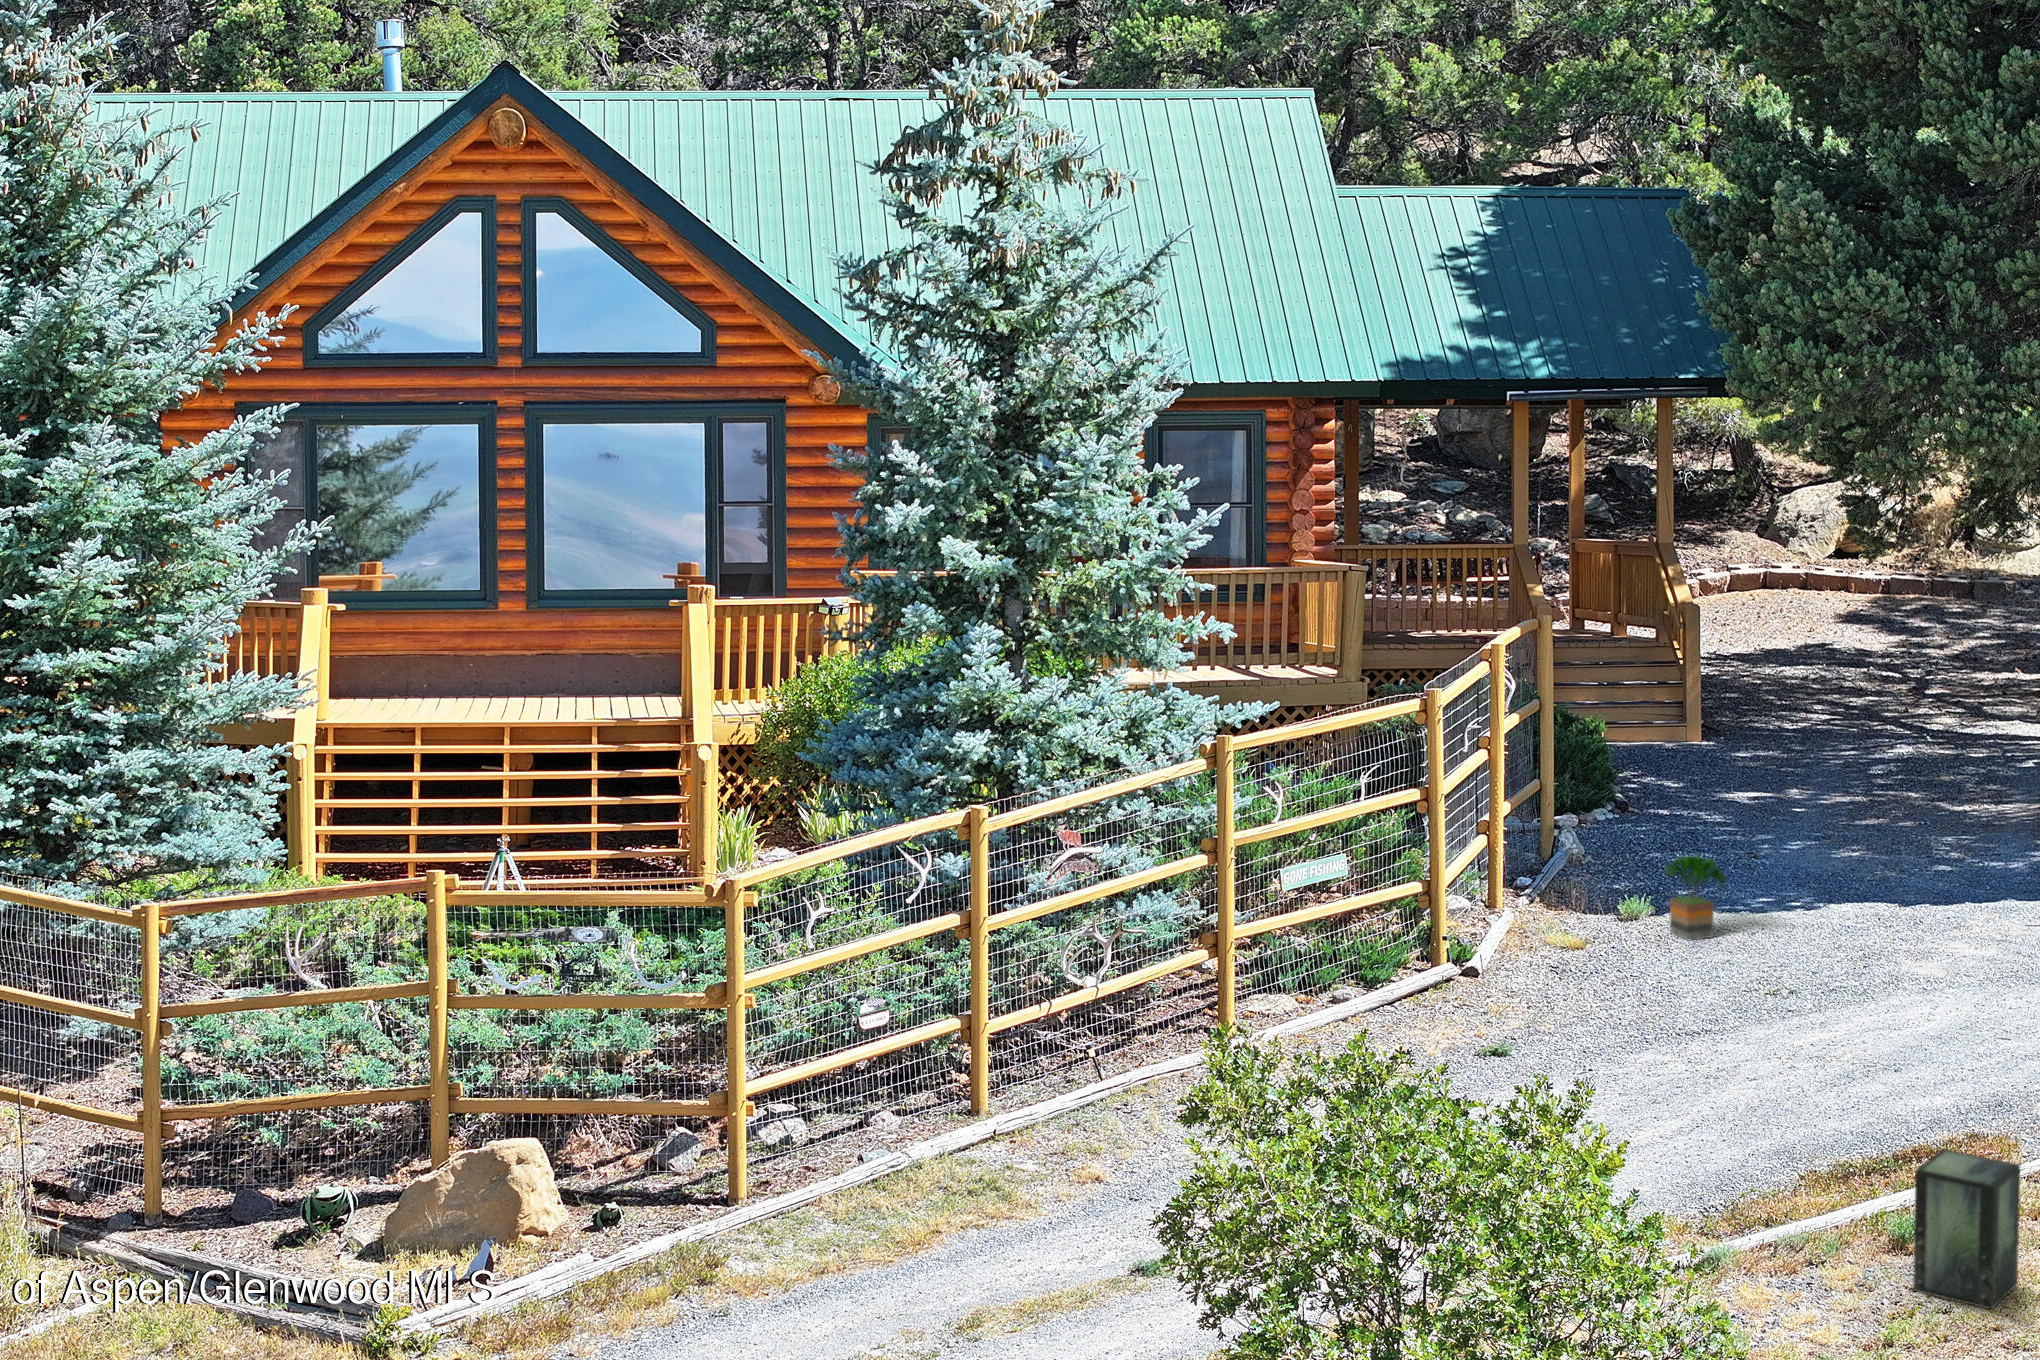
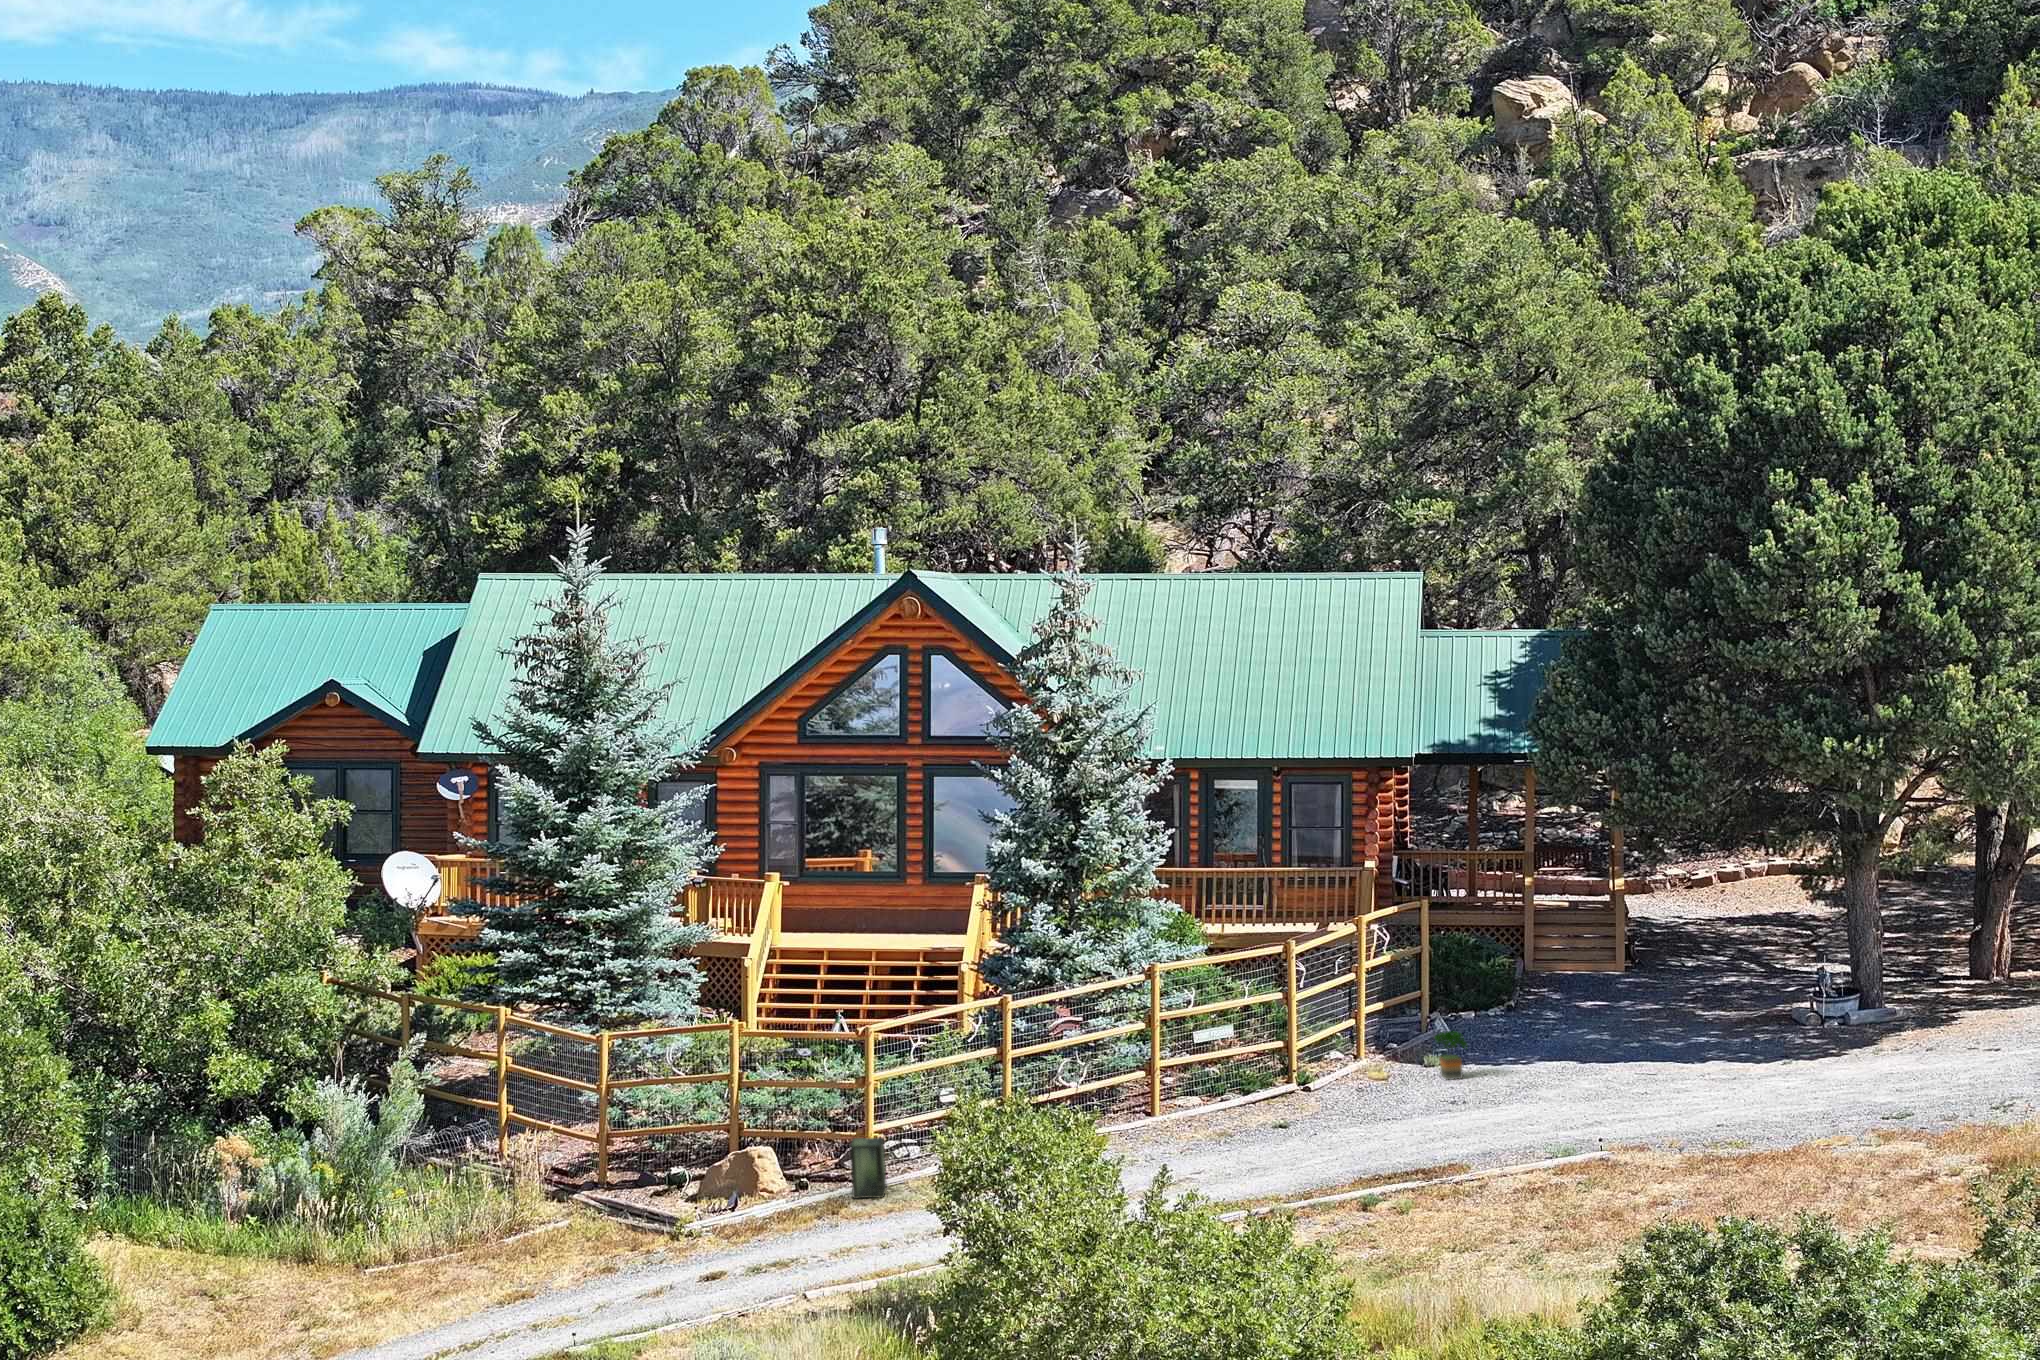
storage box: present [1913,1149,2020,1309] -> present [850,1137,887,1199]

